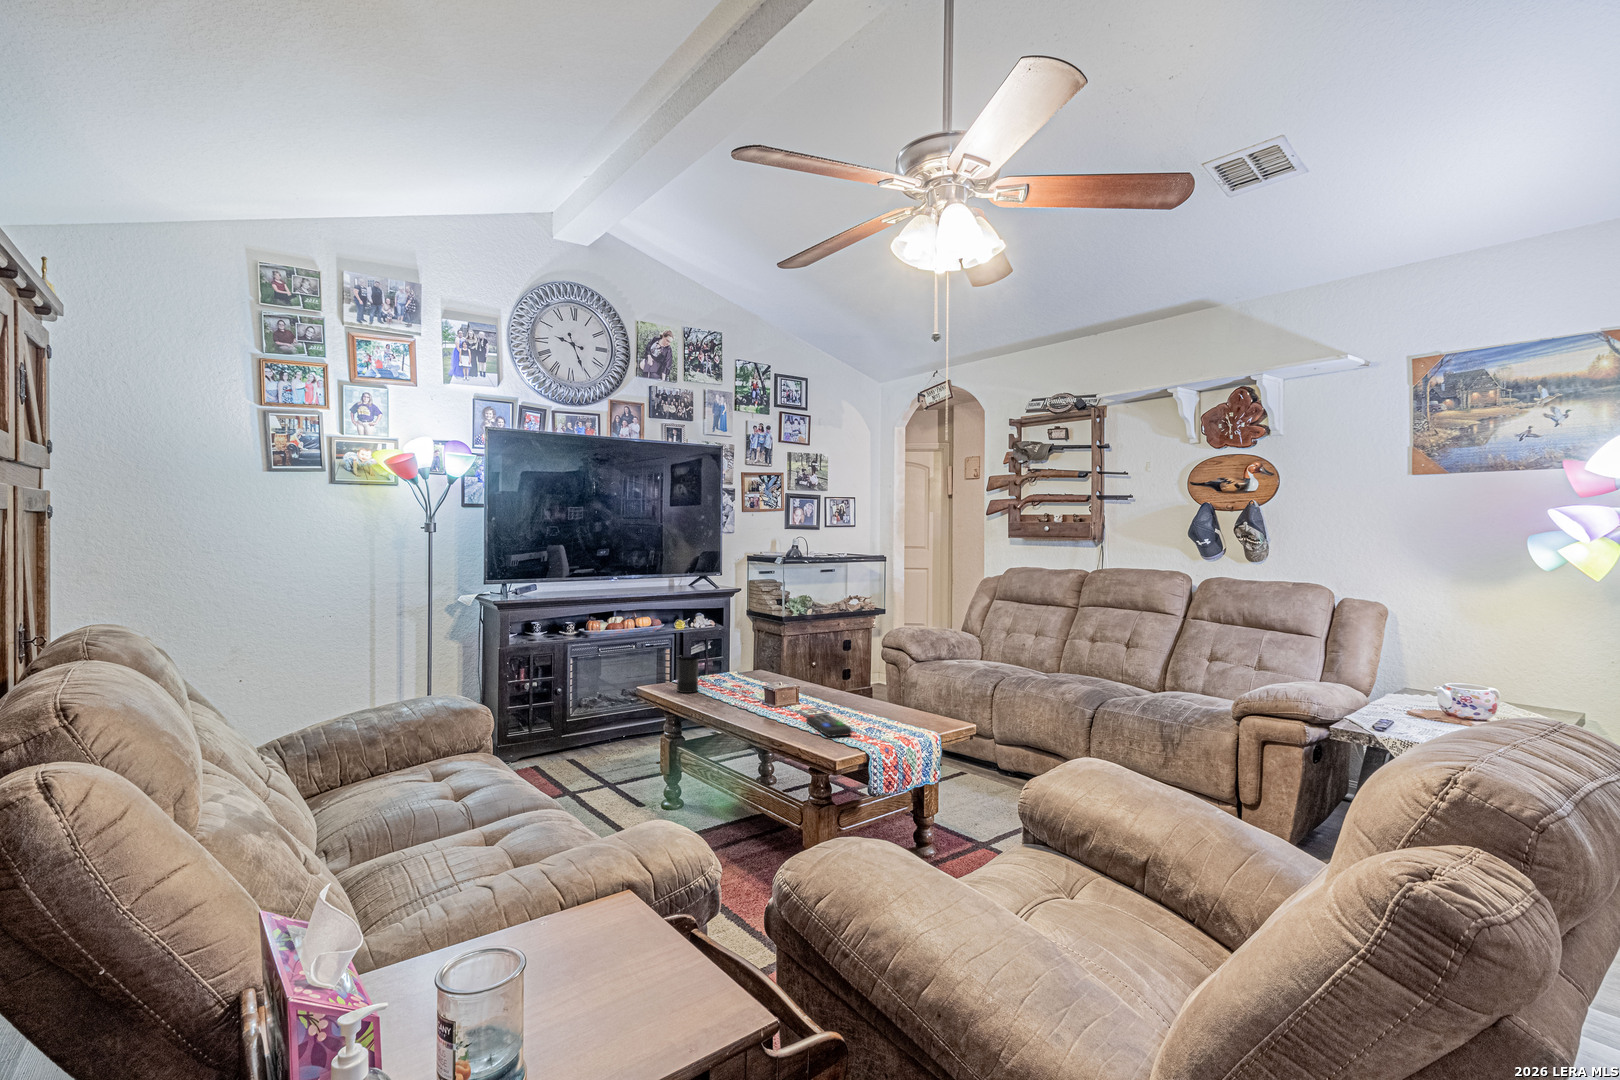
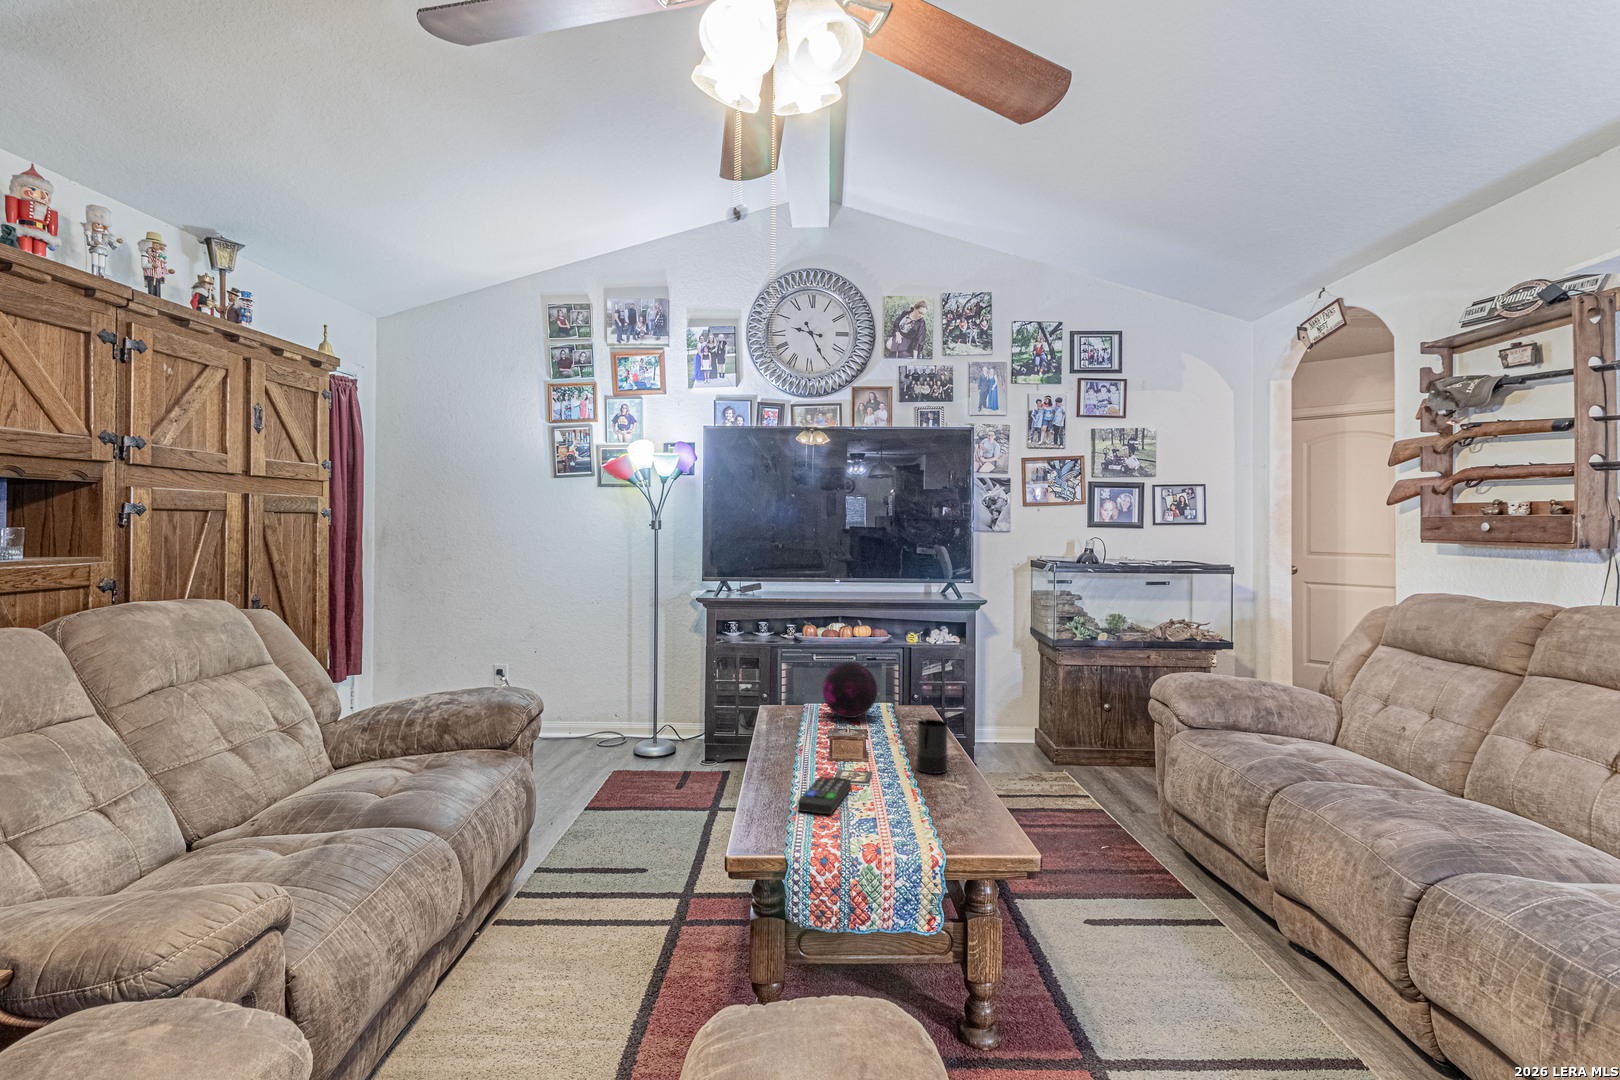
decorative orb: none [708,639,753,684] -> present [823,662,877,718]
candle: present [677,657,698,693] -> present [917,719,948,774]

